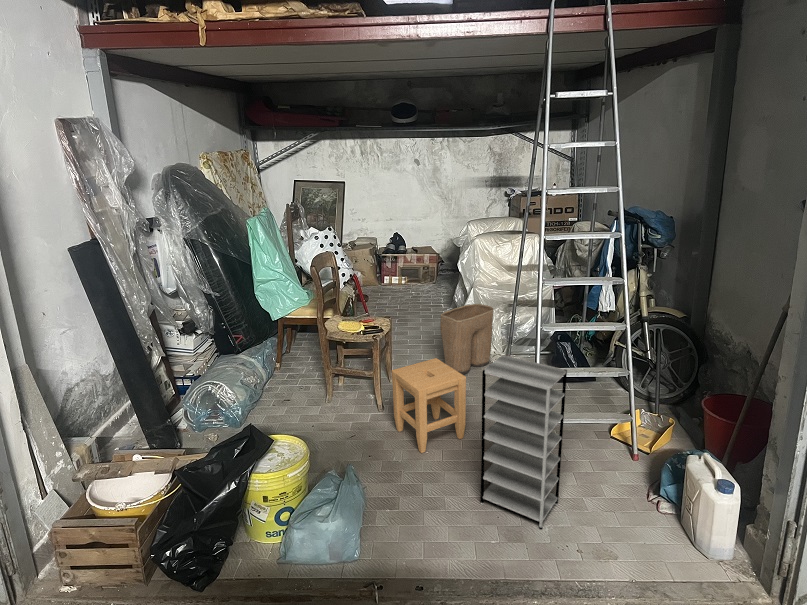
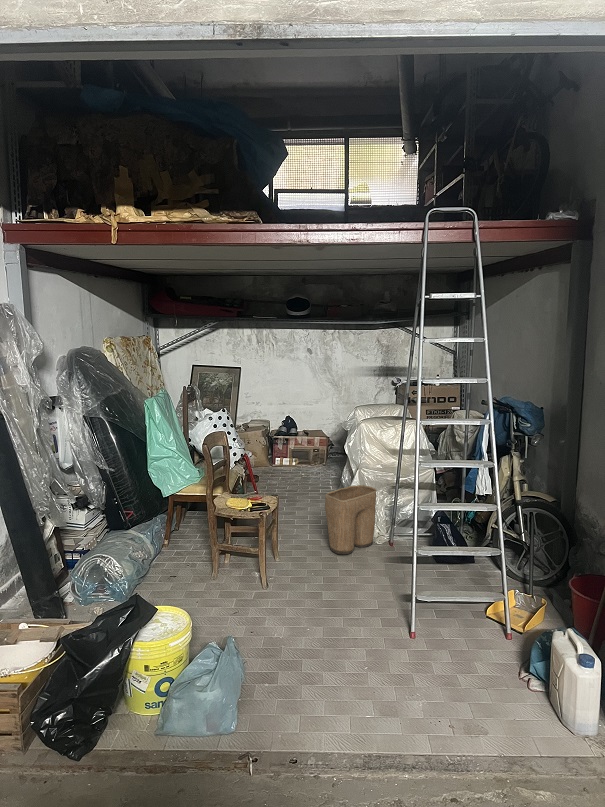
shelving unit: present [481,355,567,529] -> none [357,530,436,706]
stool: present [392,358,466,453] -> none [275,535,346,630]

